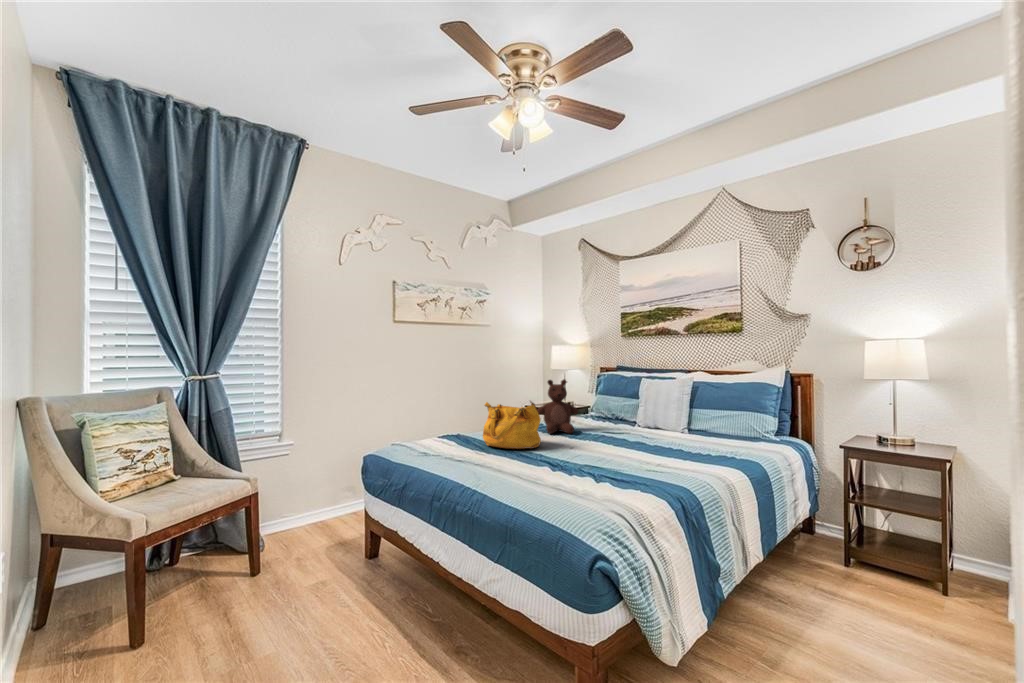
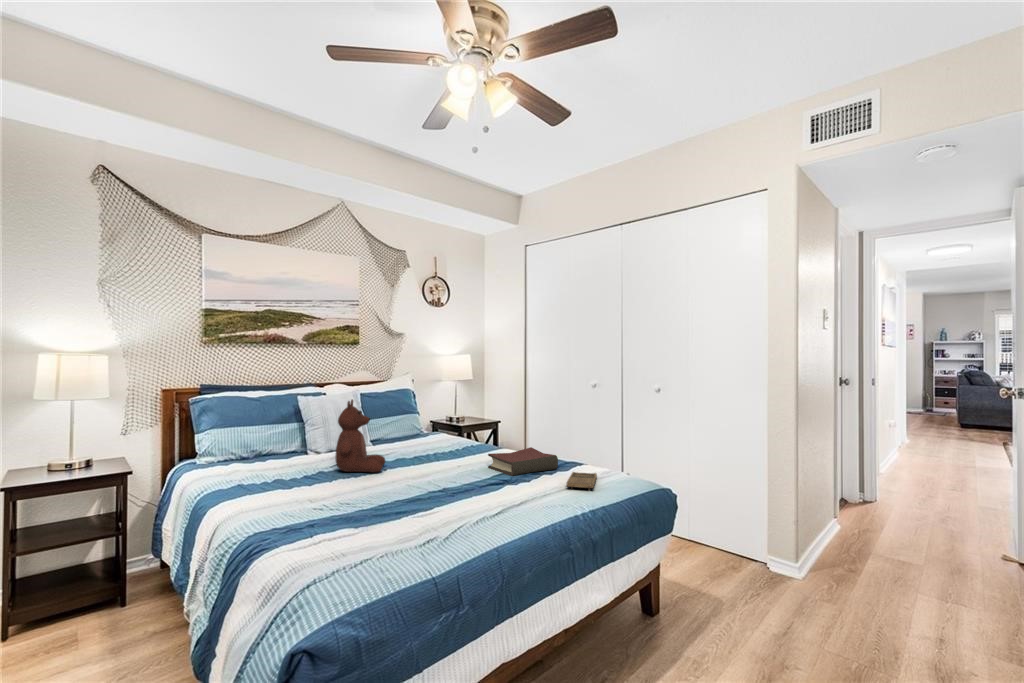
handbag: present [483,401,541,449] -> none [404,421,484,494]
hardback book: none [543,441,612,471] -> present [488,447,558,476]
tray: none [482,463,543,480] -> present [567,472,597,490]

